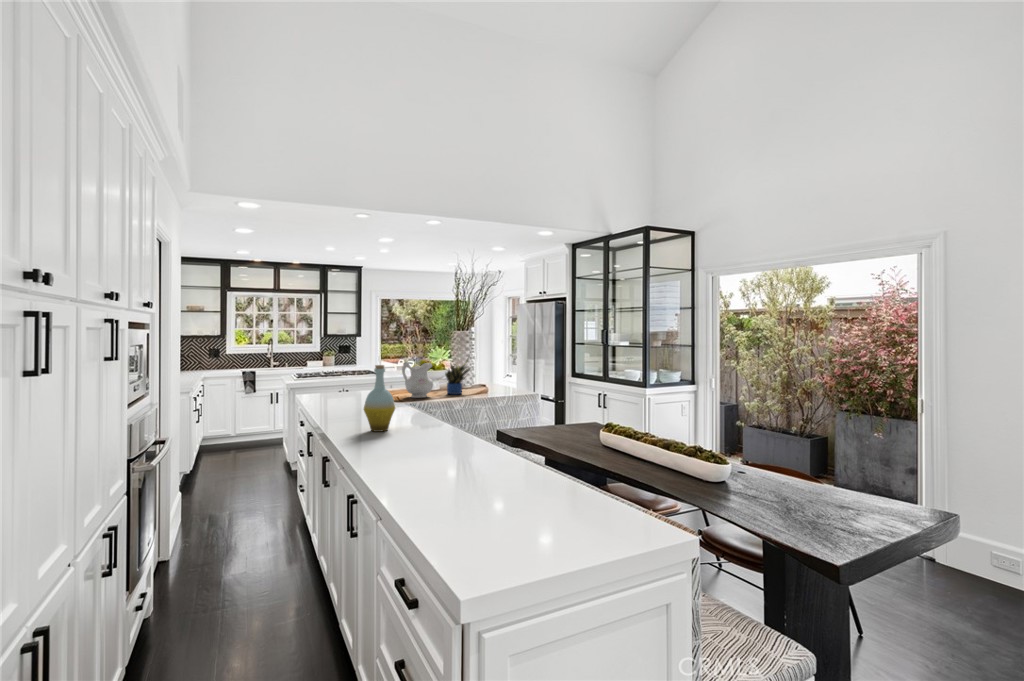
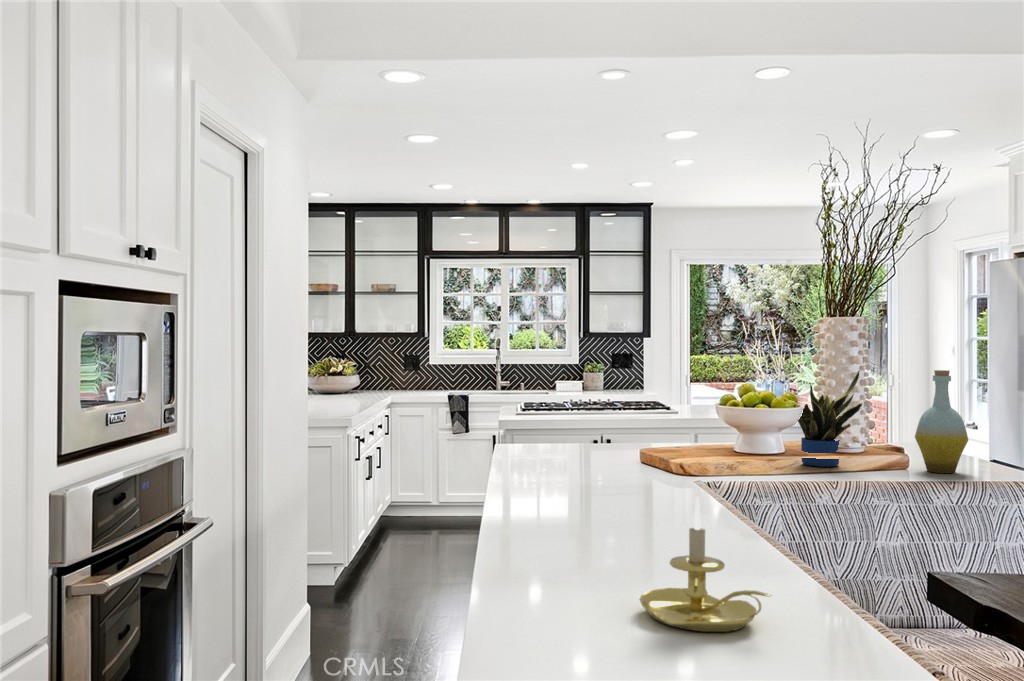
ceramic pitcher: present [402,362,433,398] -> none [693,387,766,471]
bottle: present [364,365,395,432] -> present [915,370,968,473]
candle holder: none [405,398,450,441] -> present [640,497,771,632]

